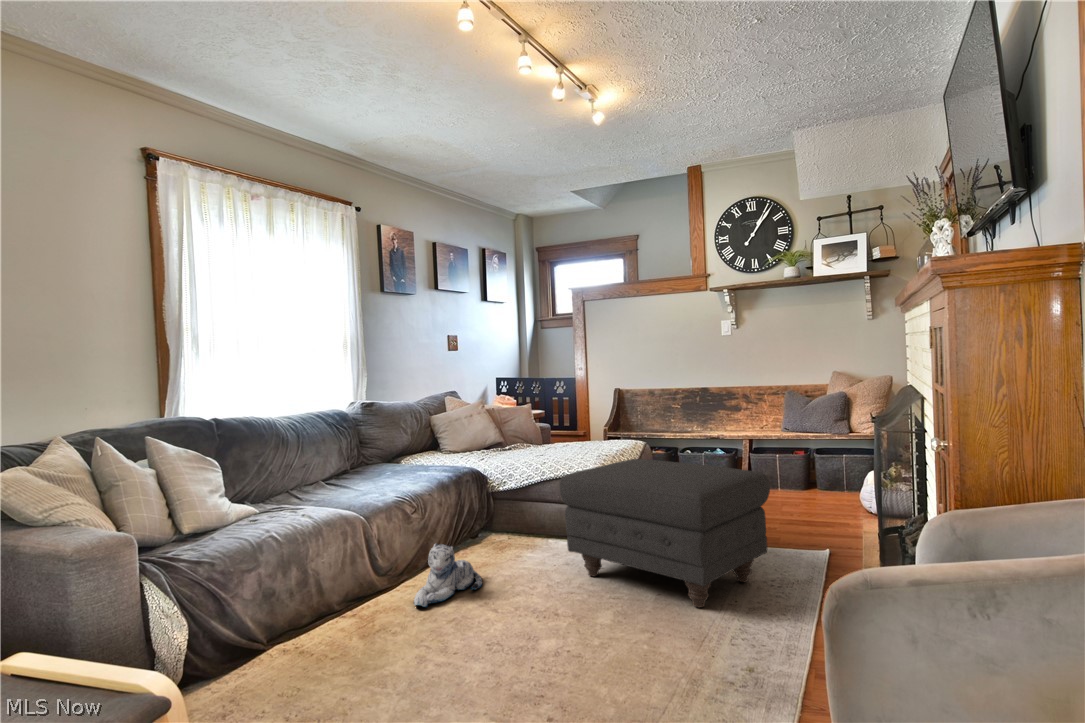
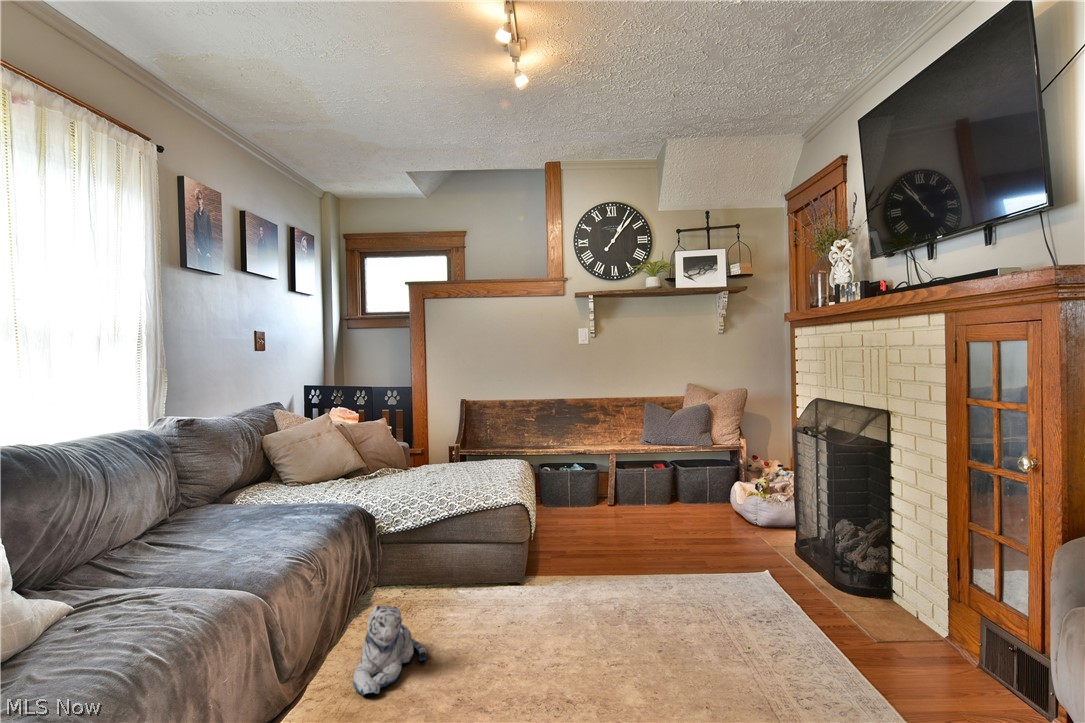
ottoman: present [559,459,770,608] -> none [514,481,735,643]

